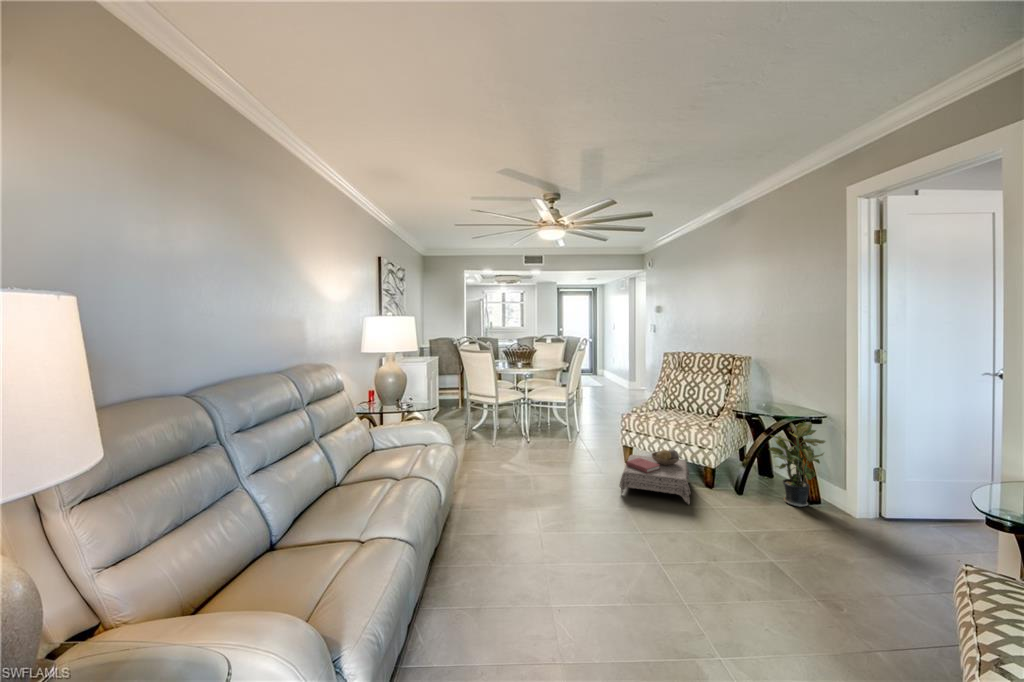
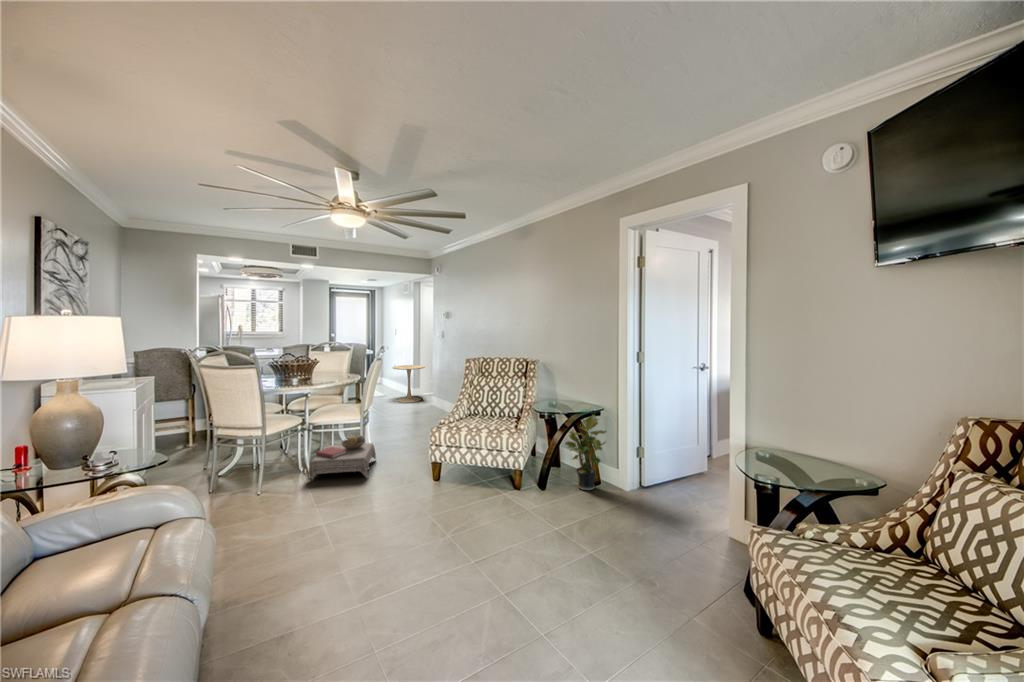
side table: none [610,360,642,397] -> present [392,365,425,403]
ottoman: present [619,450,691,504] -> present [308,435,376,481]

